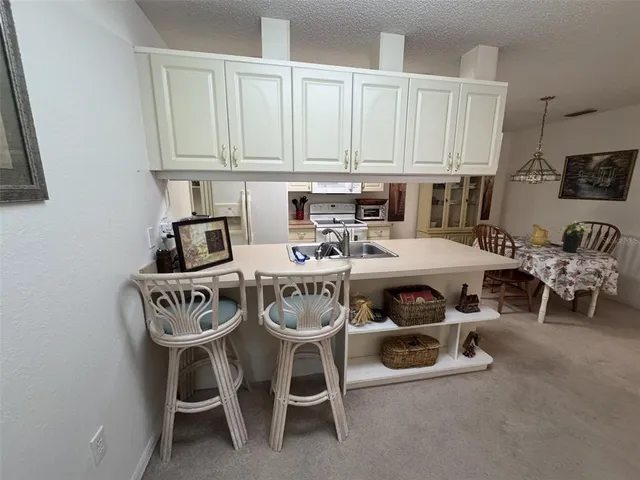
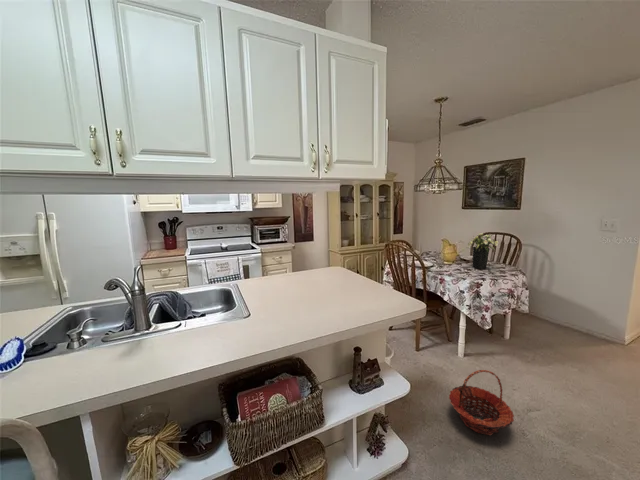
basket: none [529,319,582,364] -> present [449,370,514,435]

